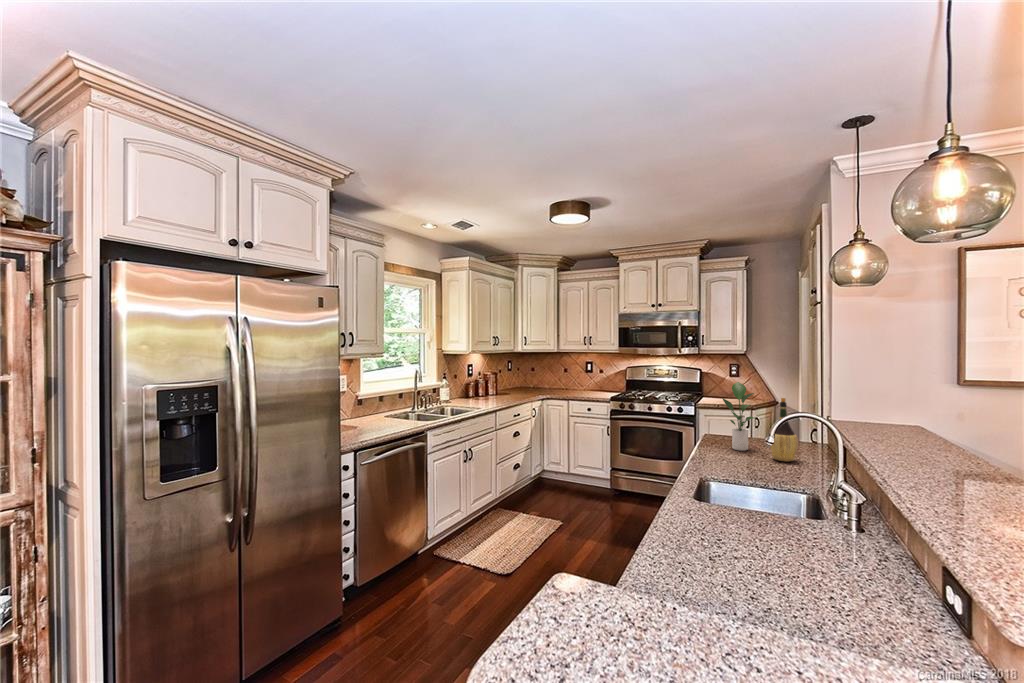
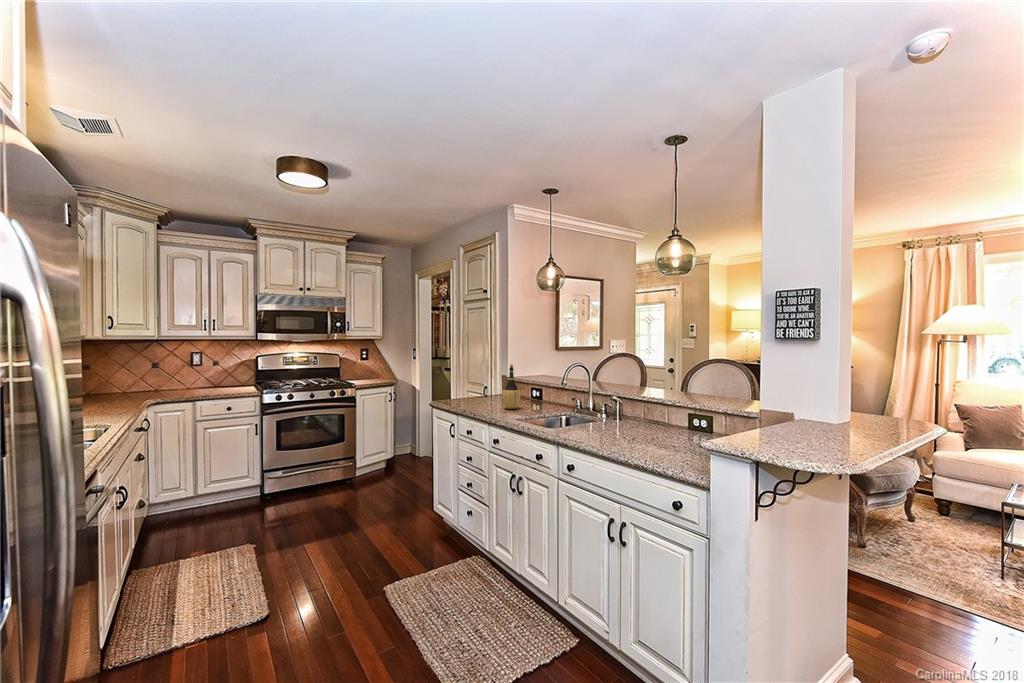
potted plant: present [722,382,754,451] -> none [464,356,489,409]

